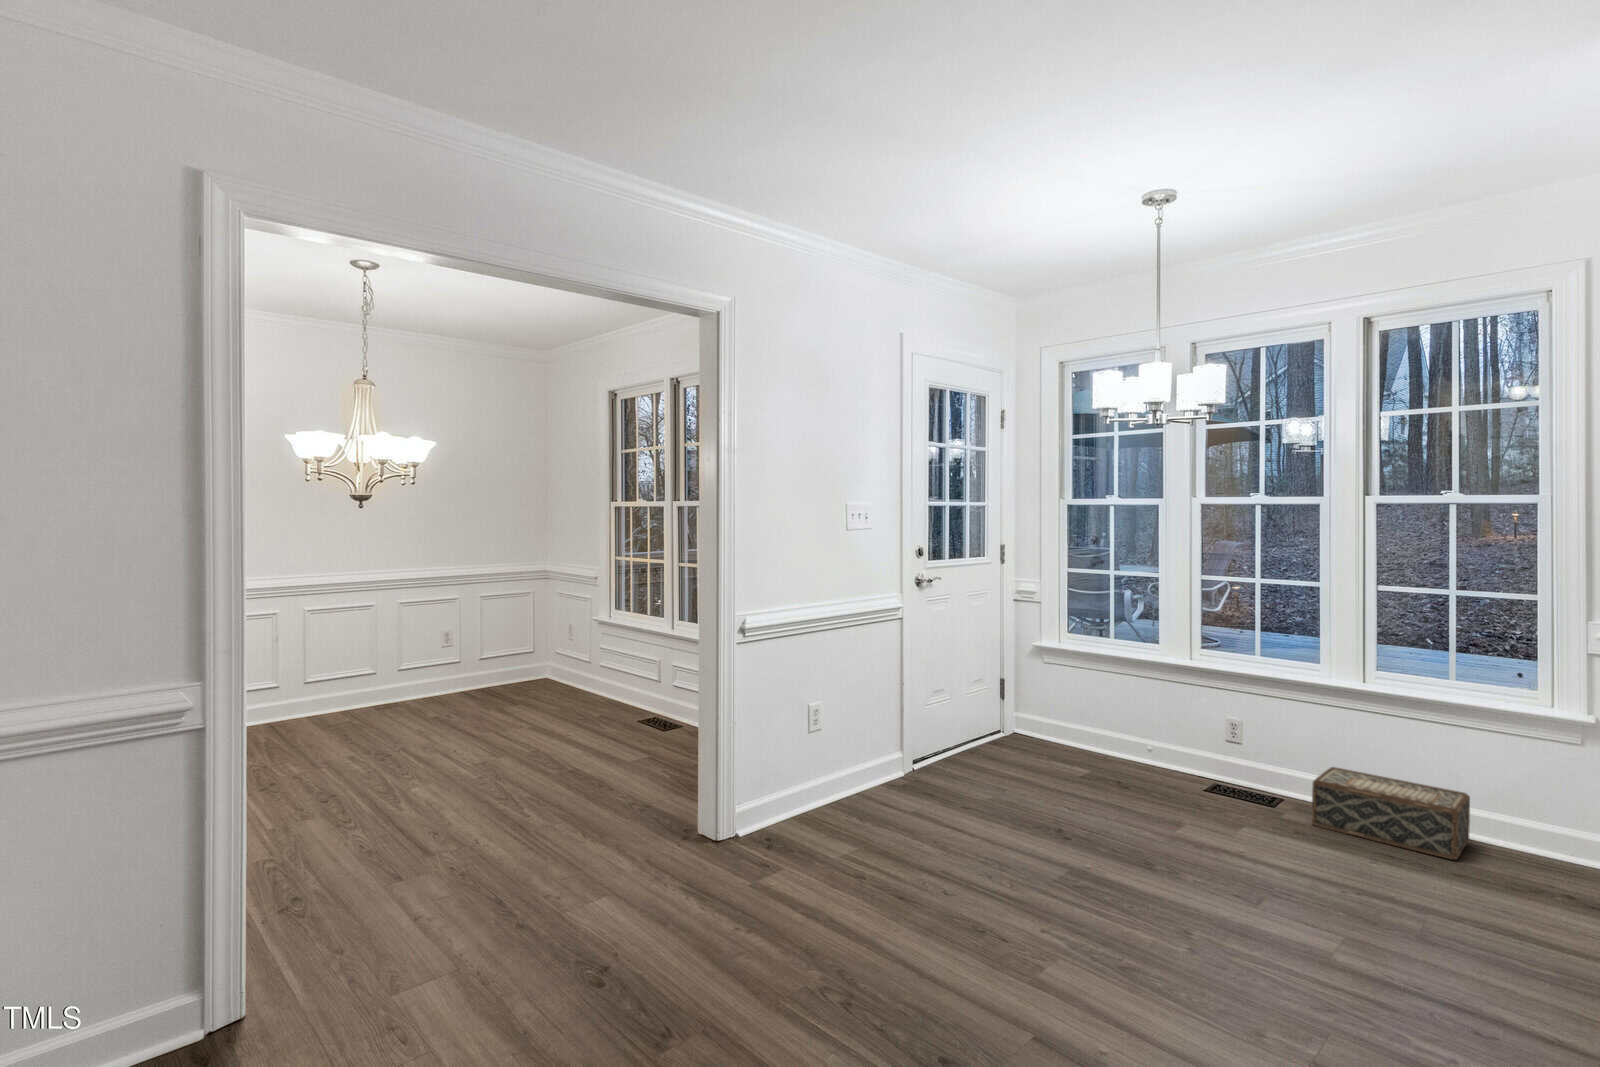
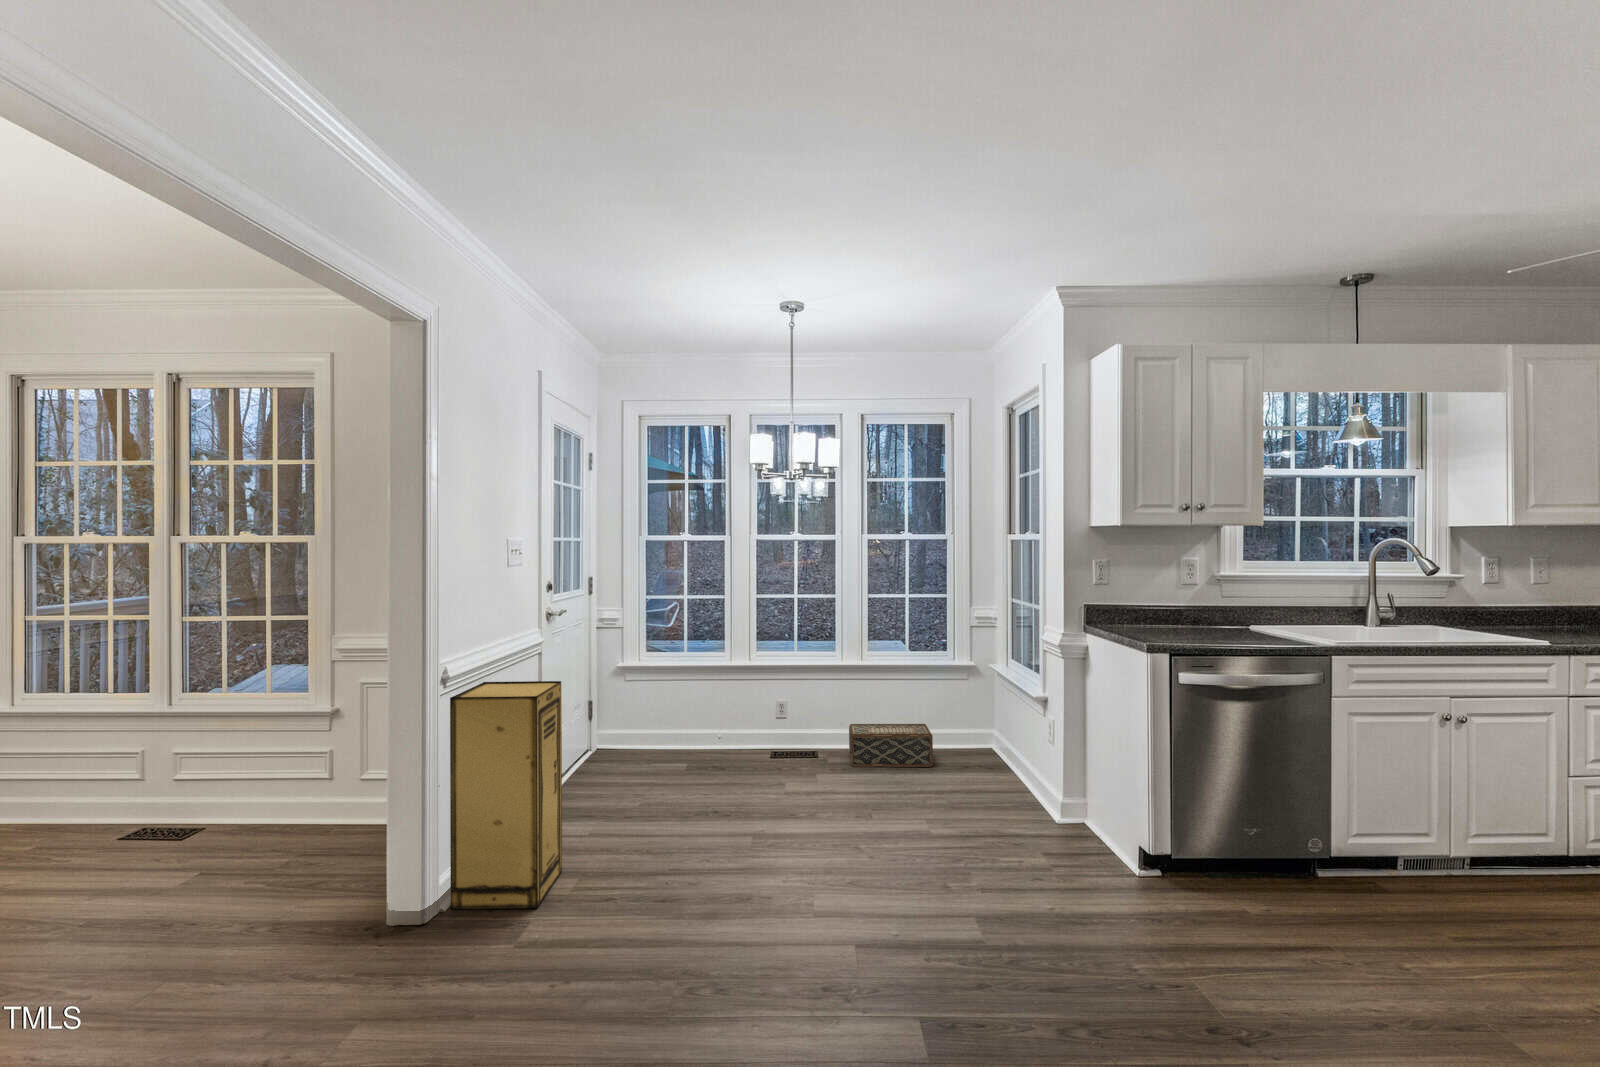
storage cabinet: none [742,639,853,860] -> present [450,681,562,909]

